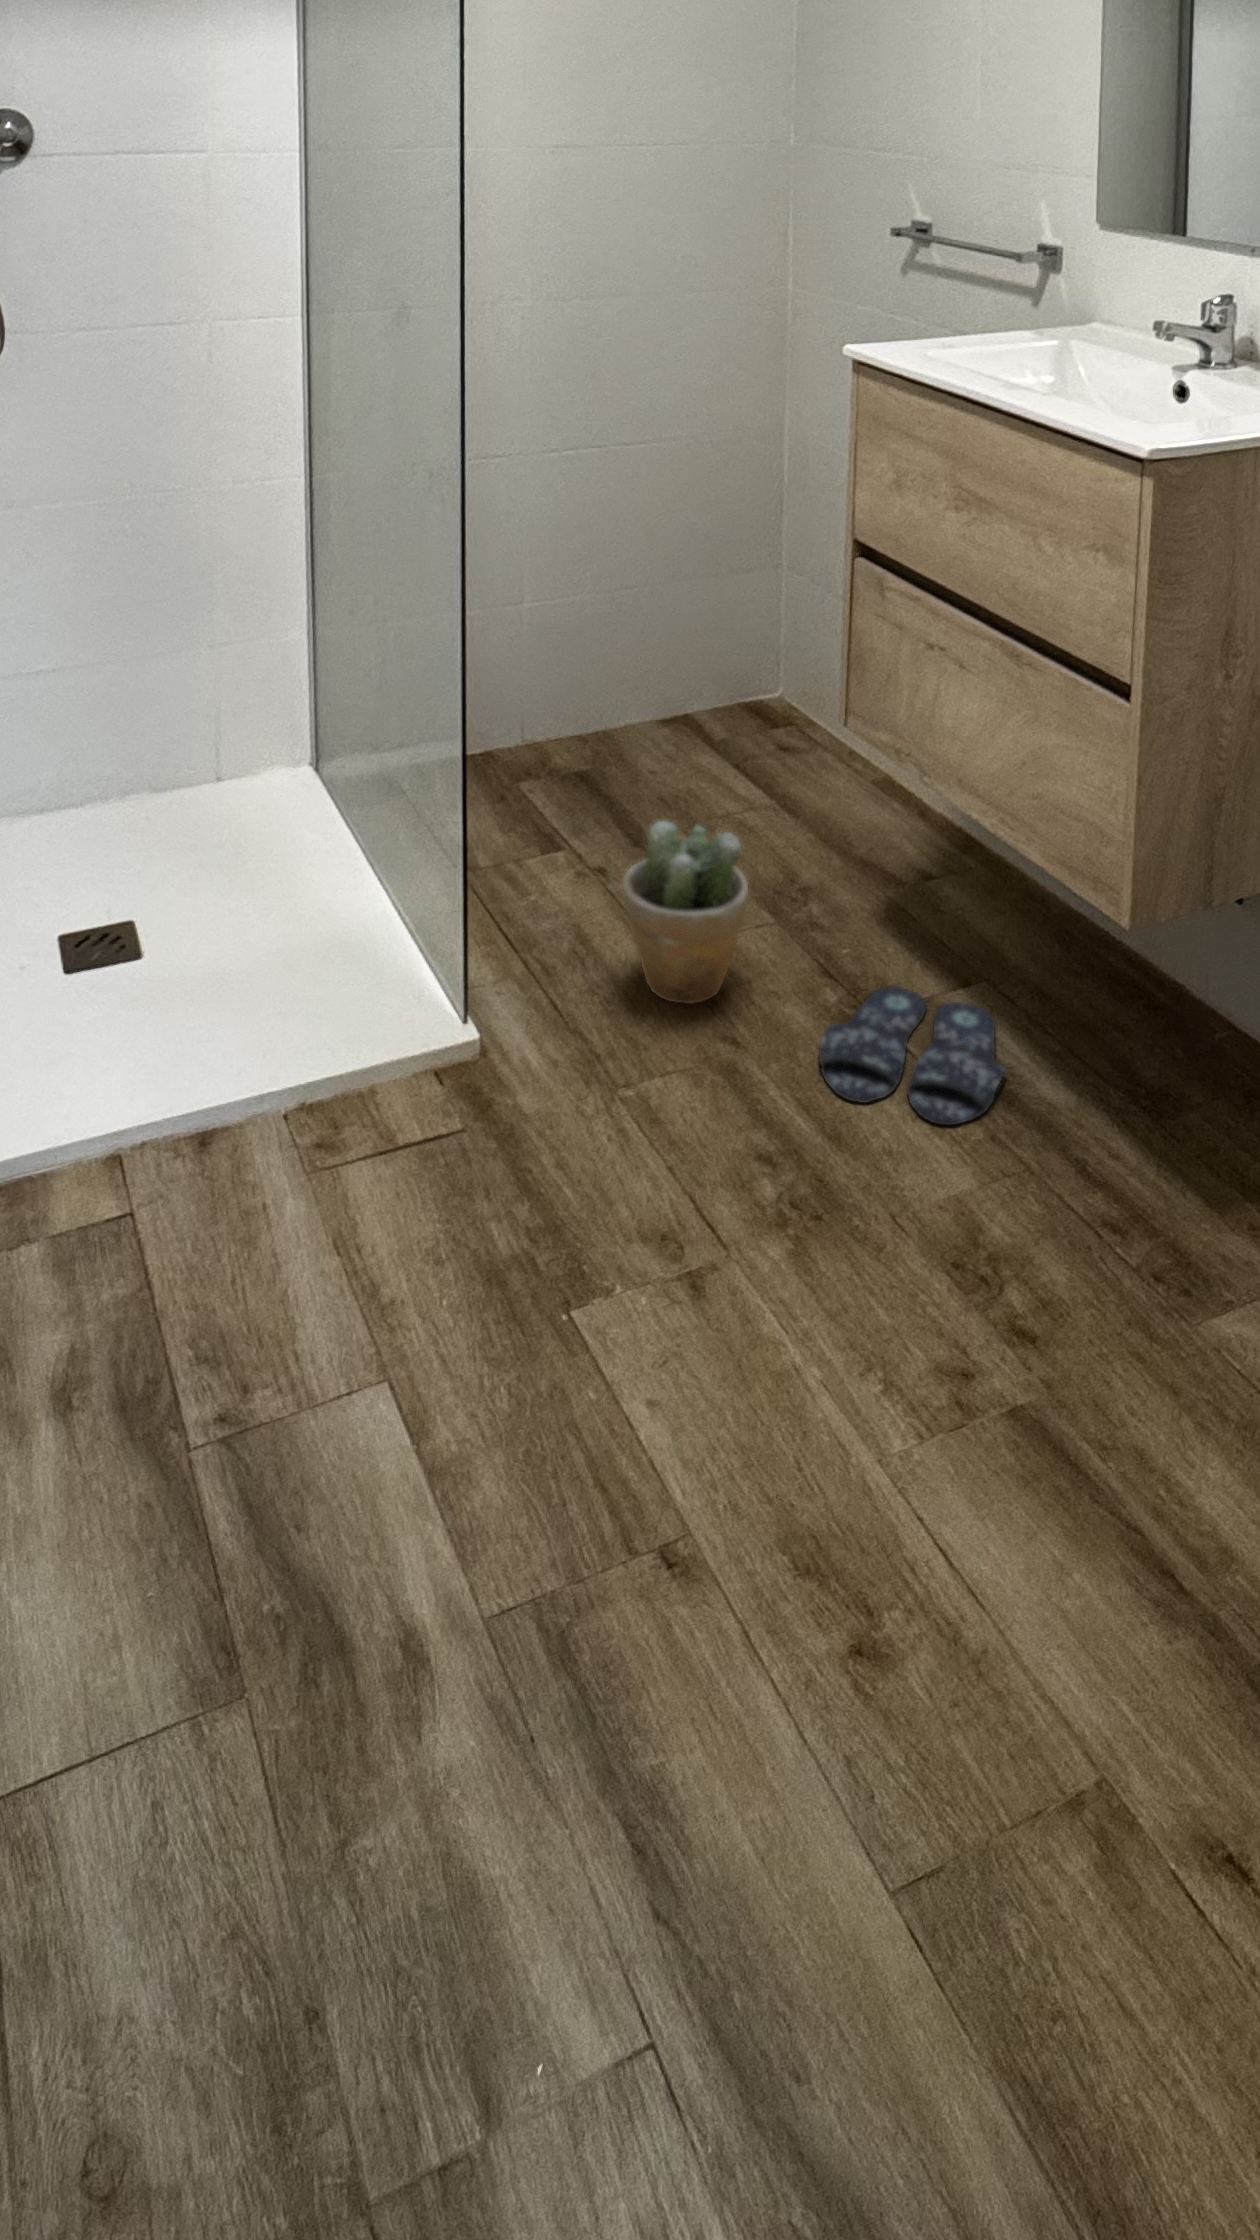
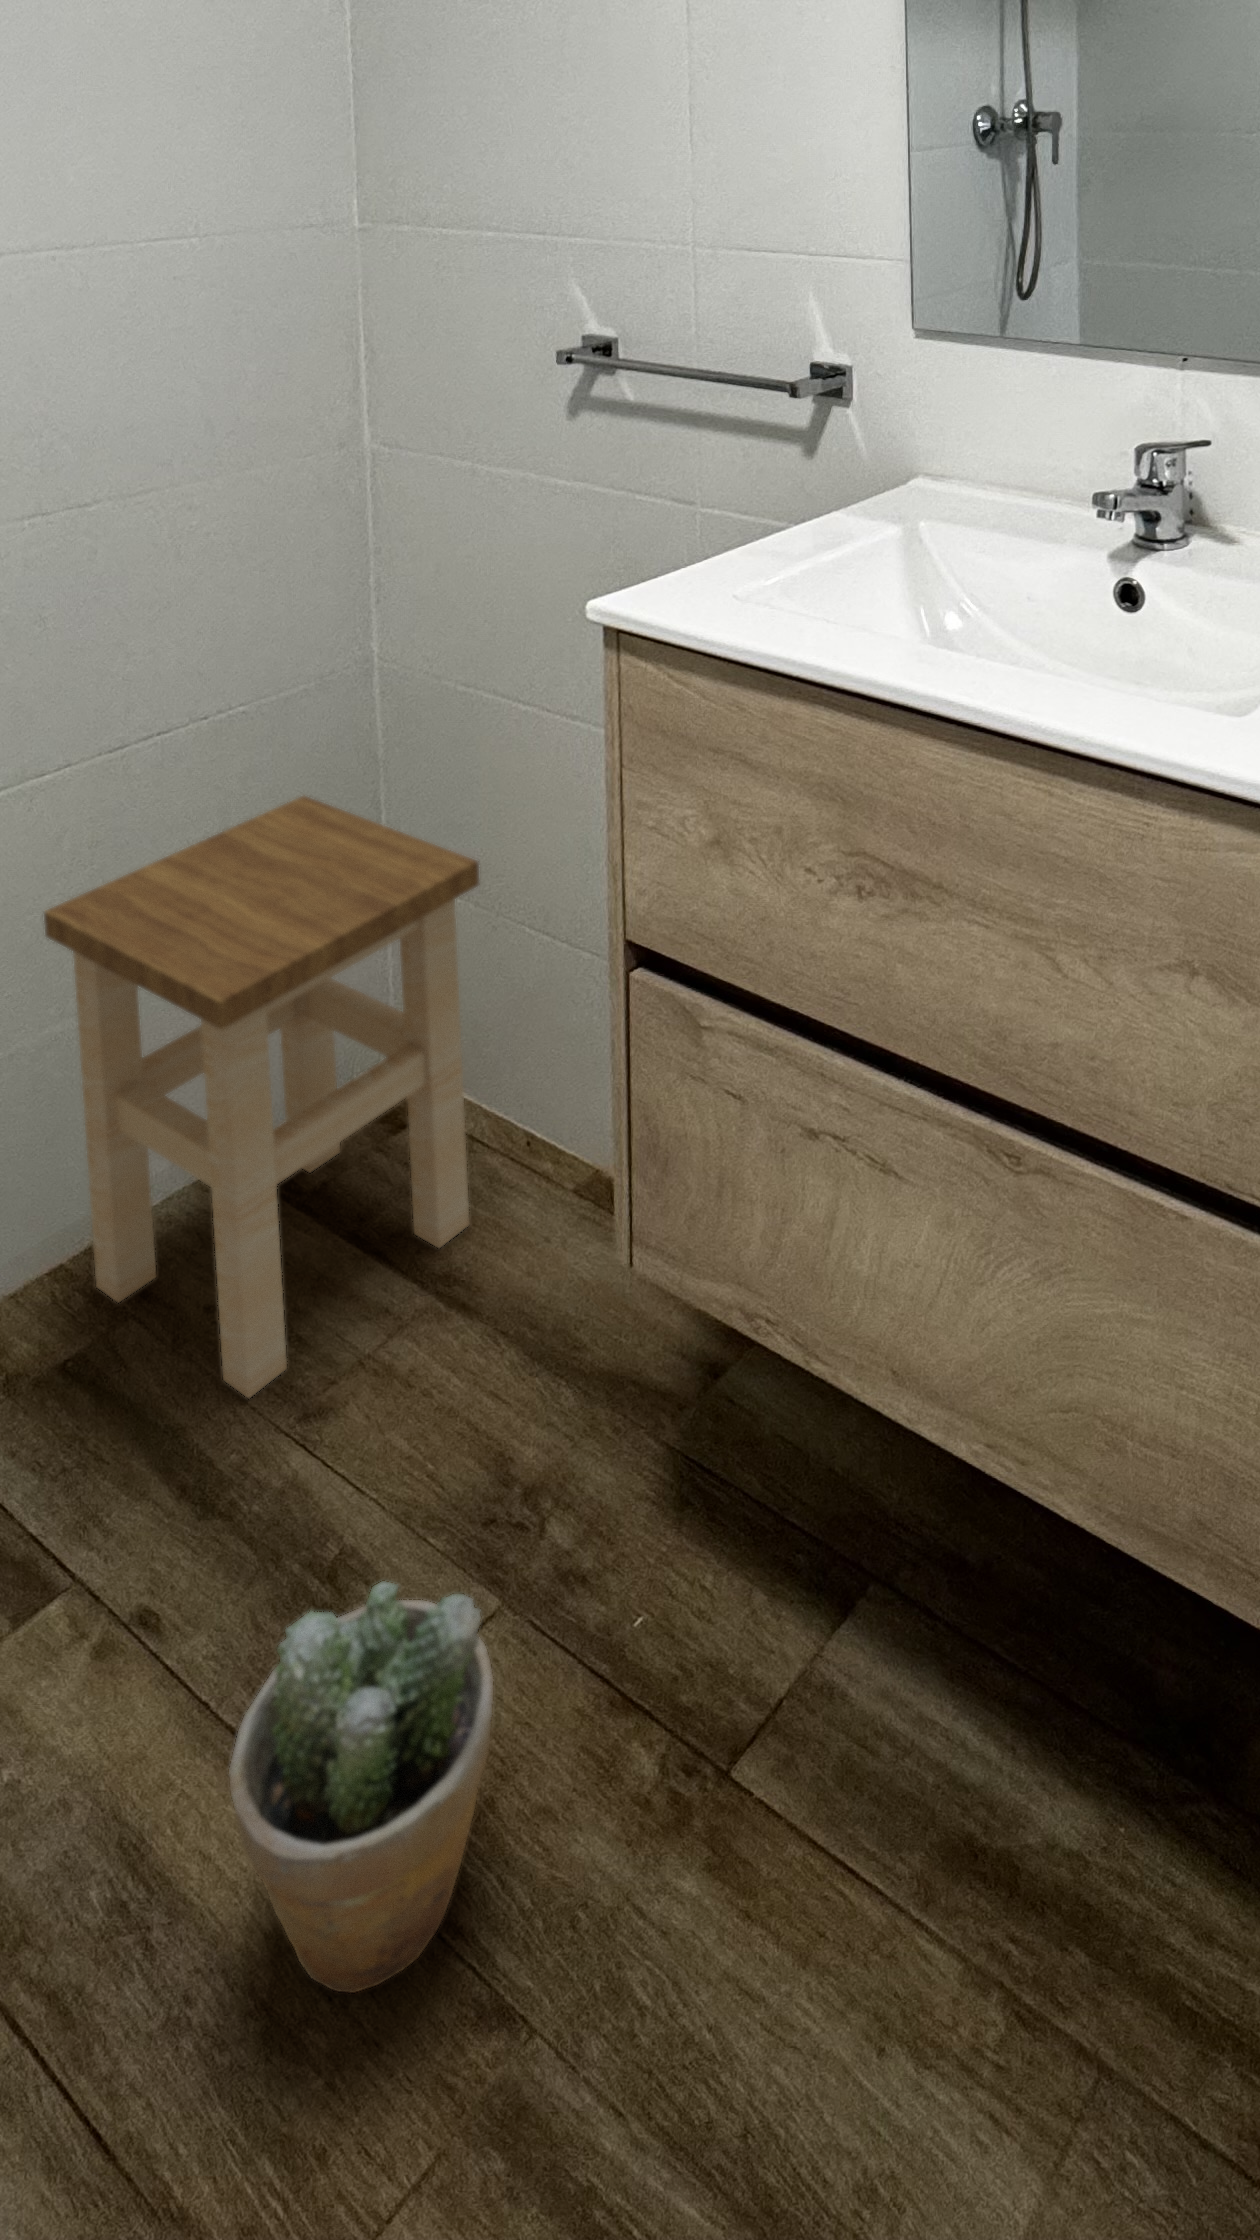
stool: none [585,503,822,810] -> present [44,795,479,1398]
slippers: present [819,986,1006,1125] -> none [678,1659,1006,2104]

